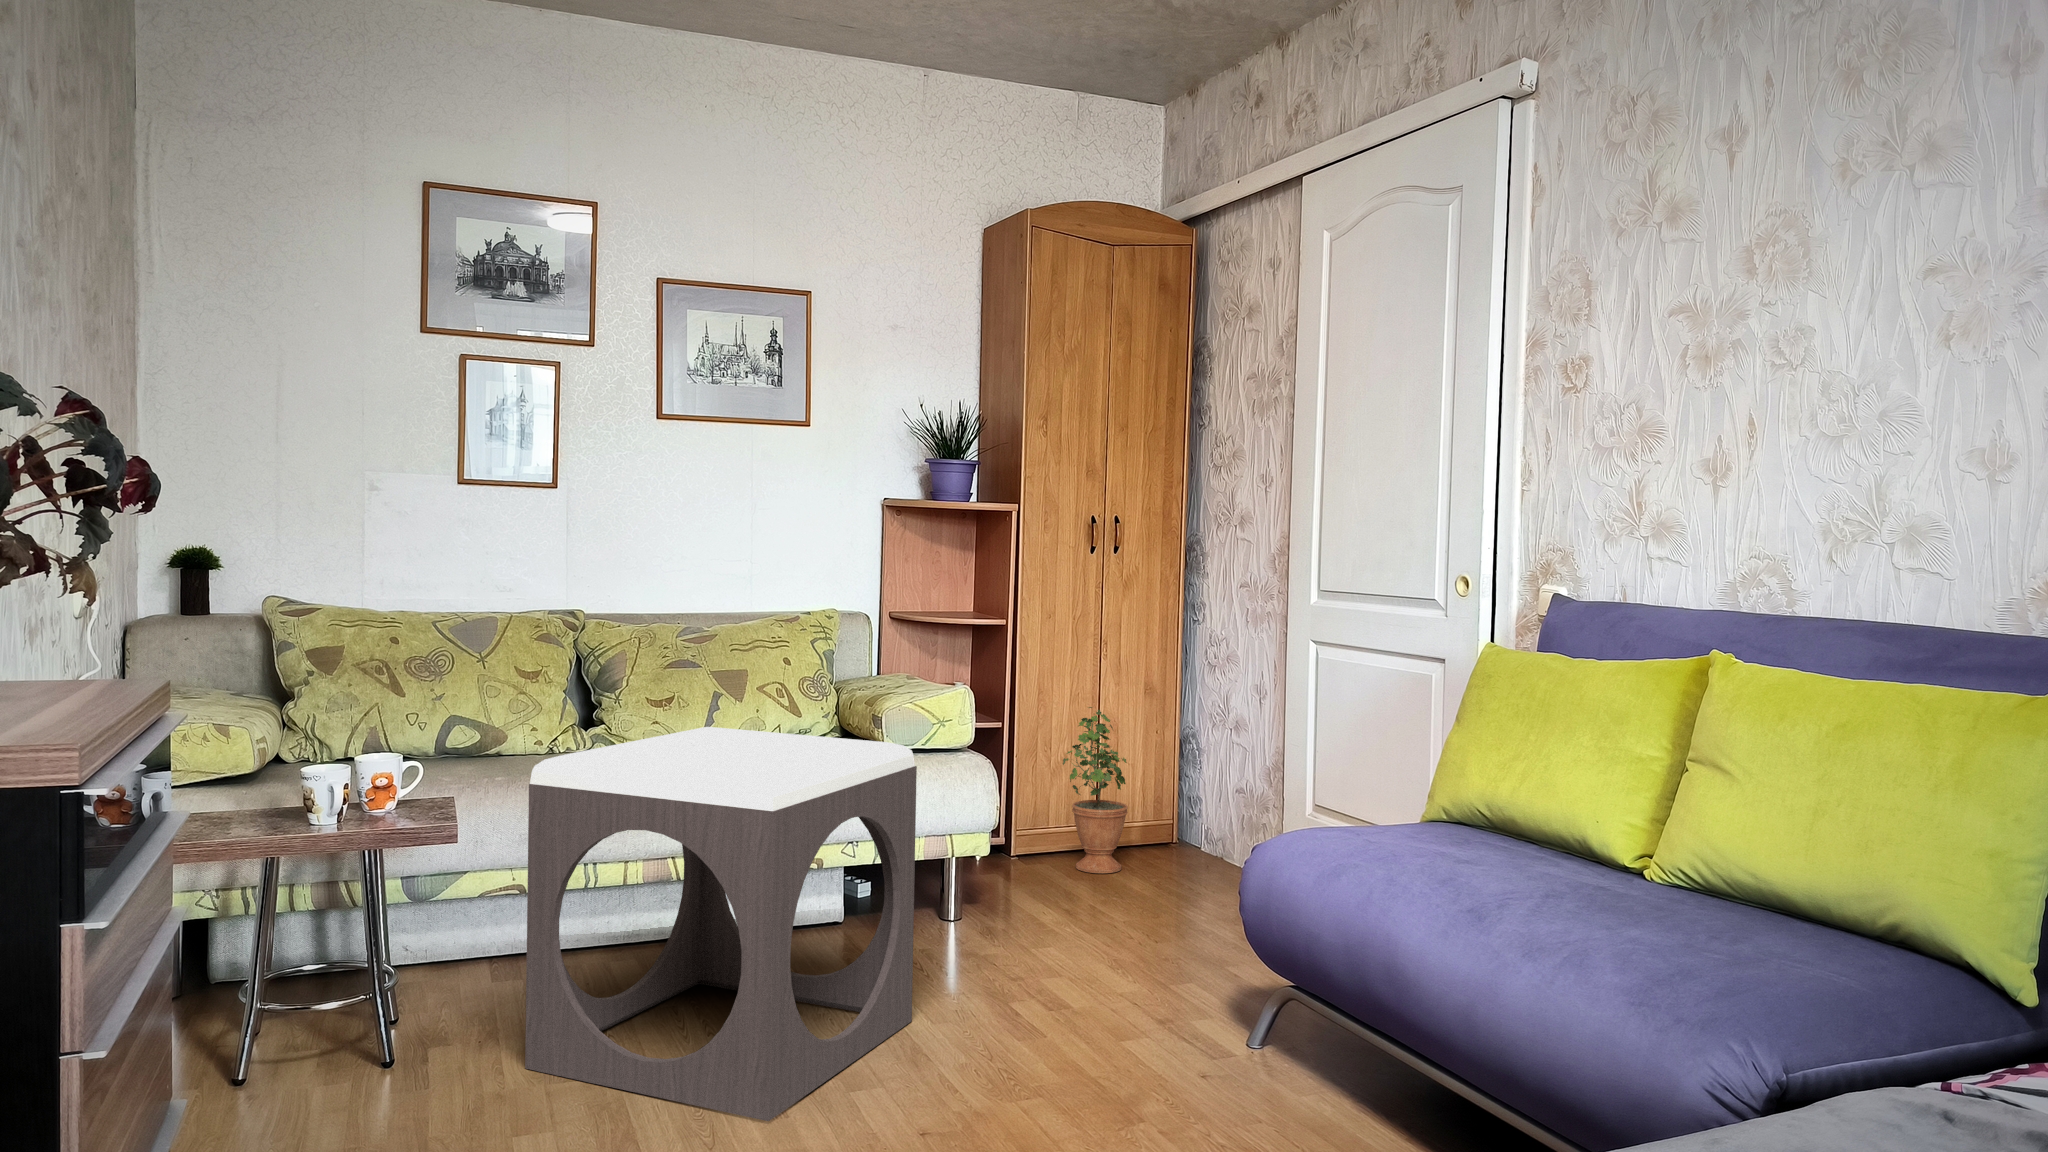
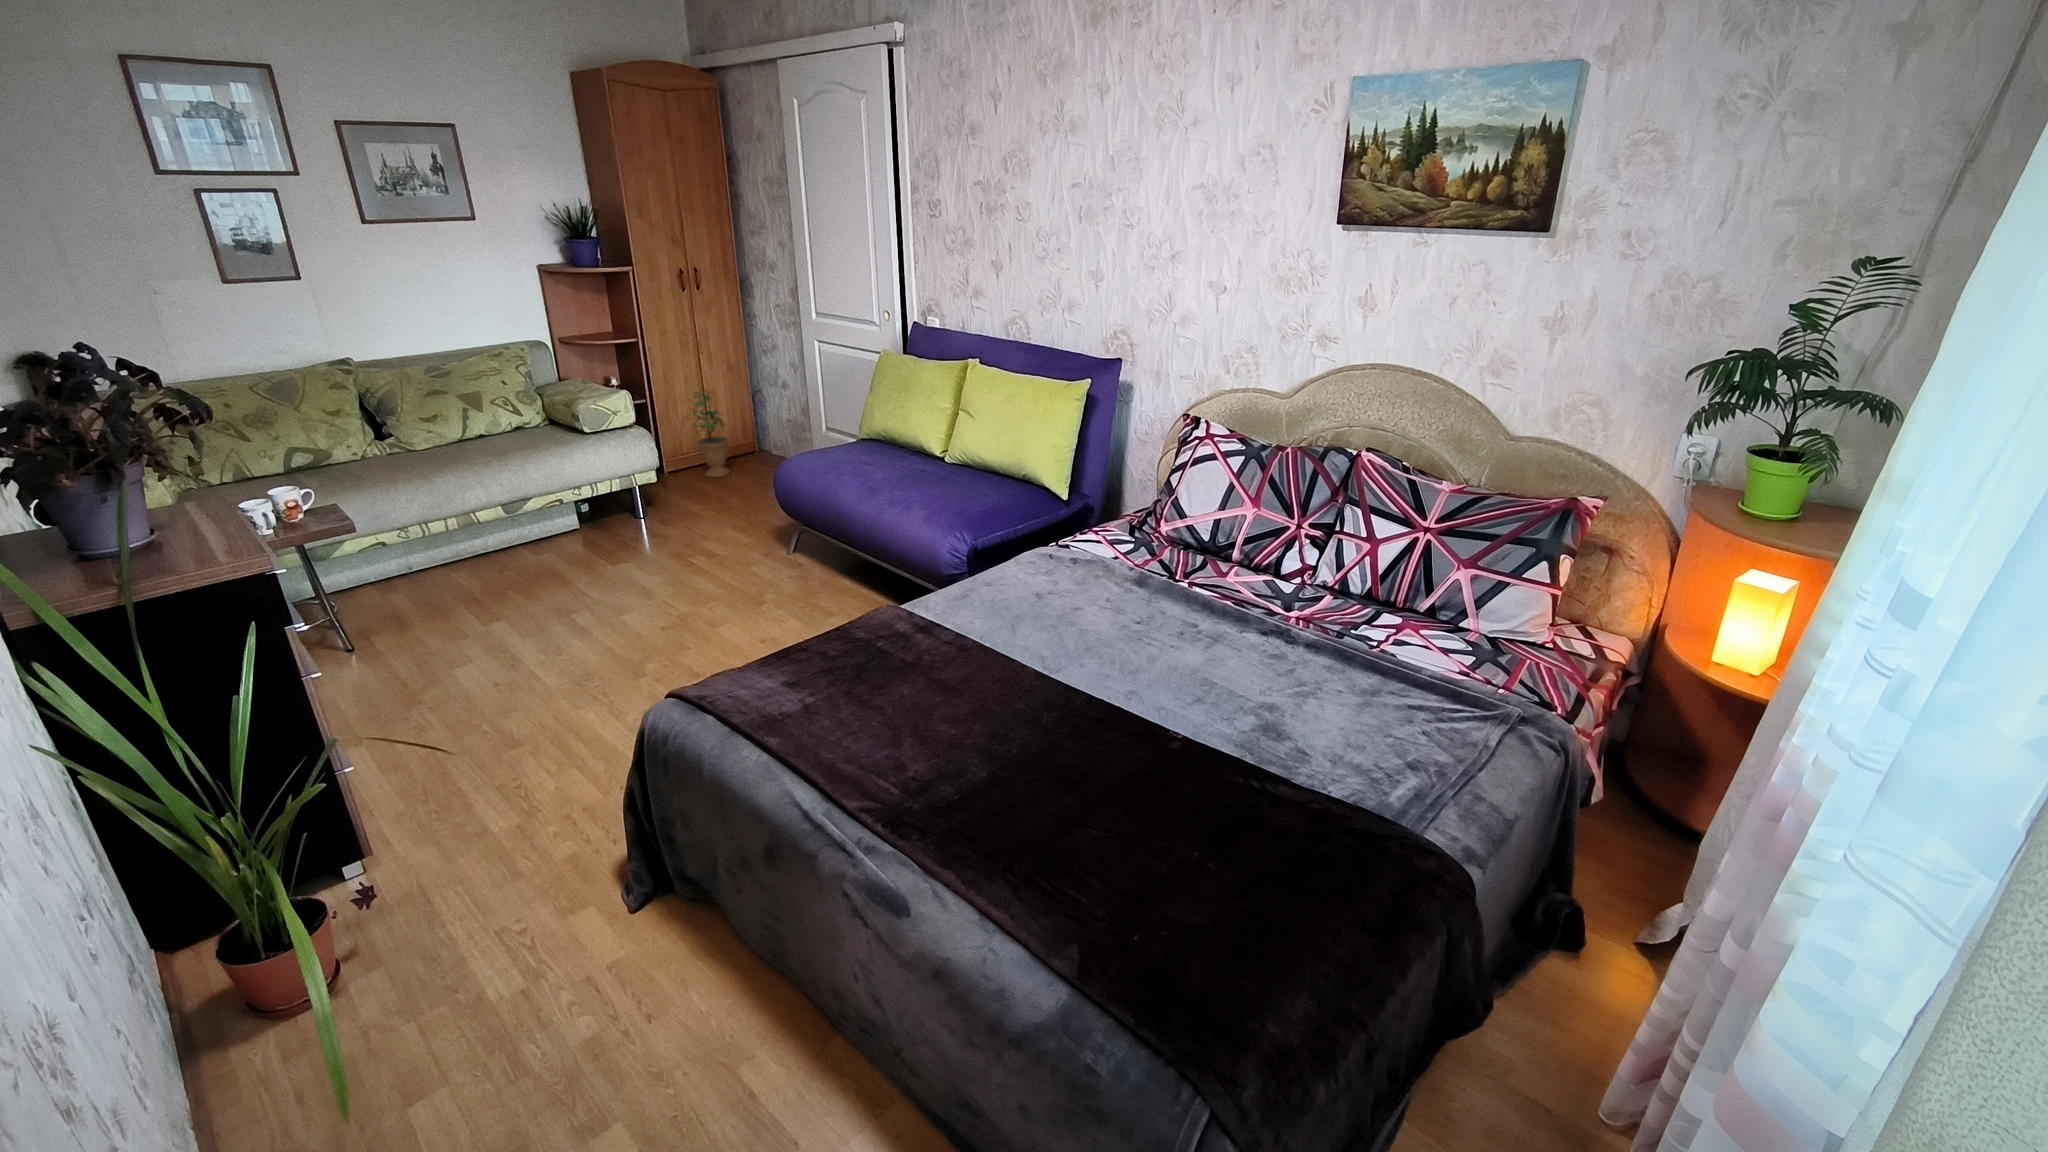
footstool: present [525,727,917,1121] -> none [388,441,629,628]

